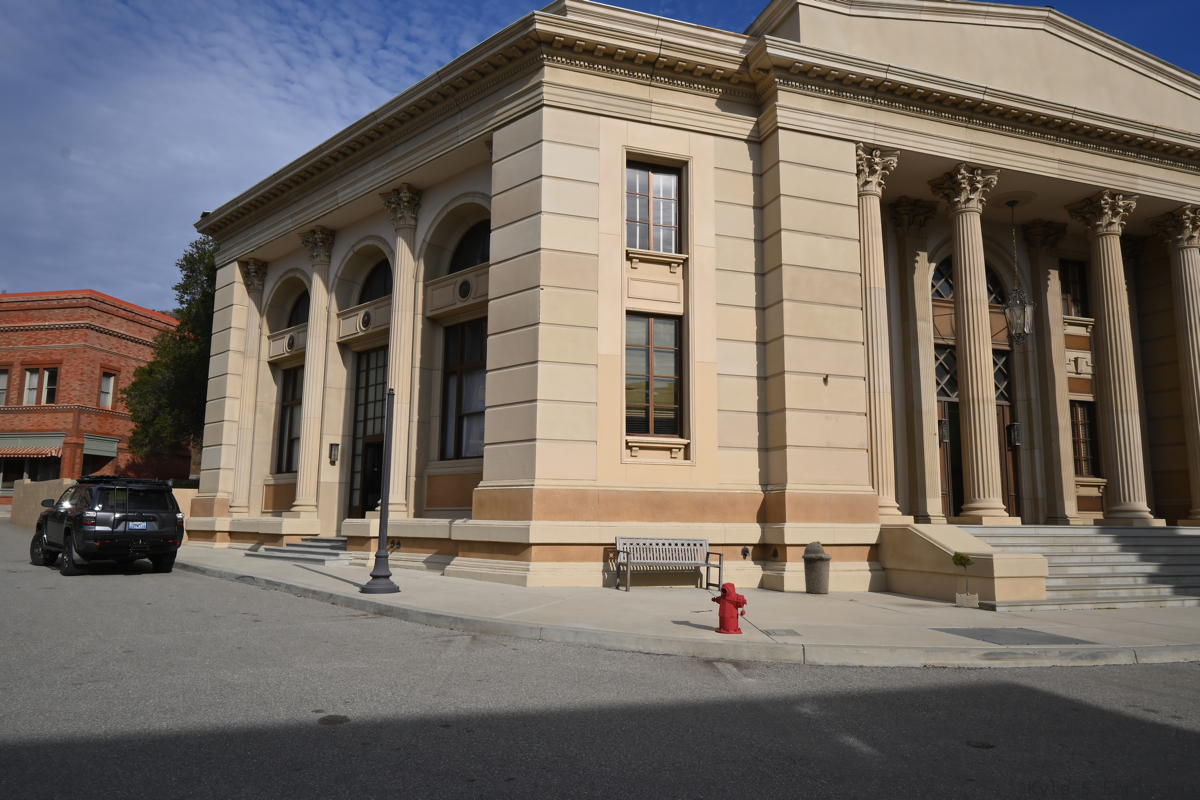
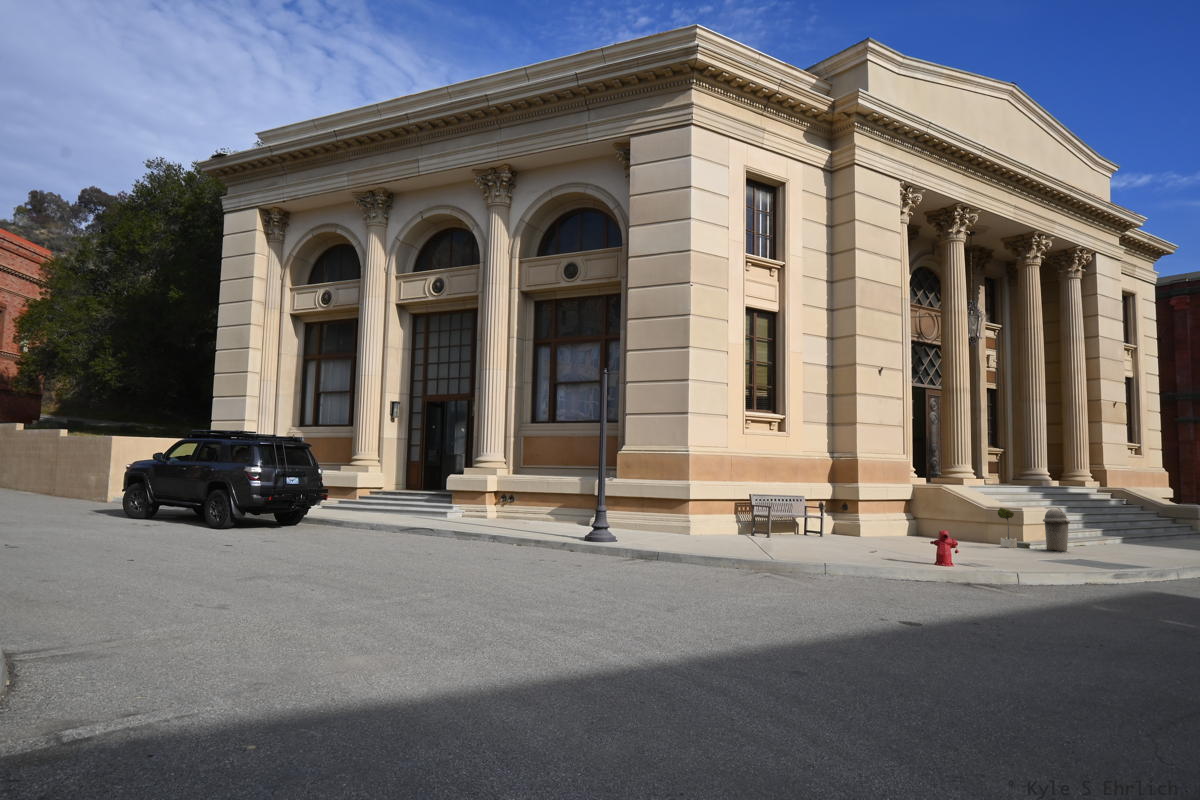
trash can: present [802,541,832,594] -> present [1043,508,1070,551]

